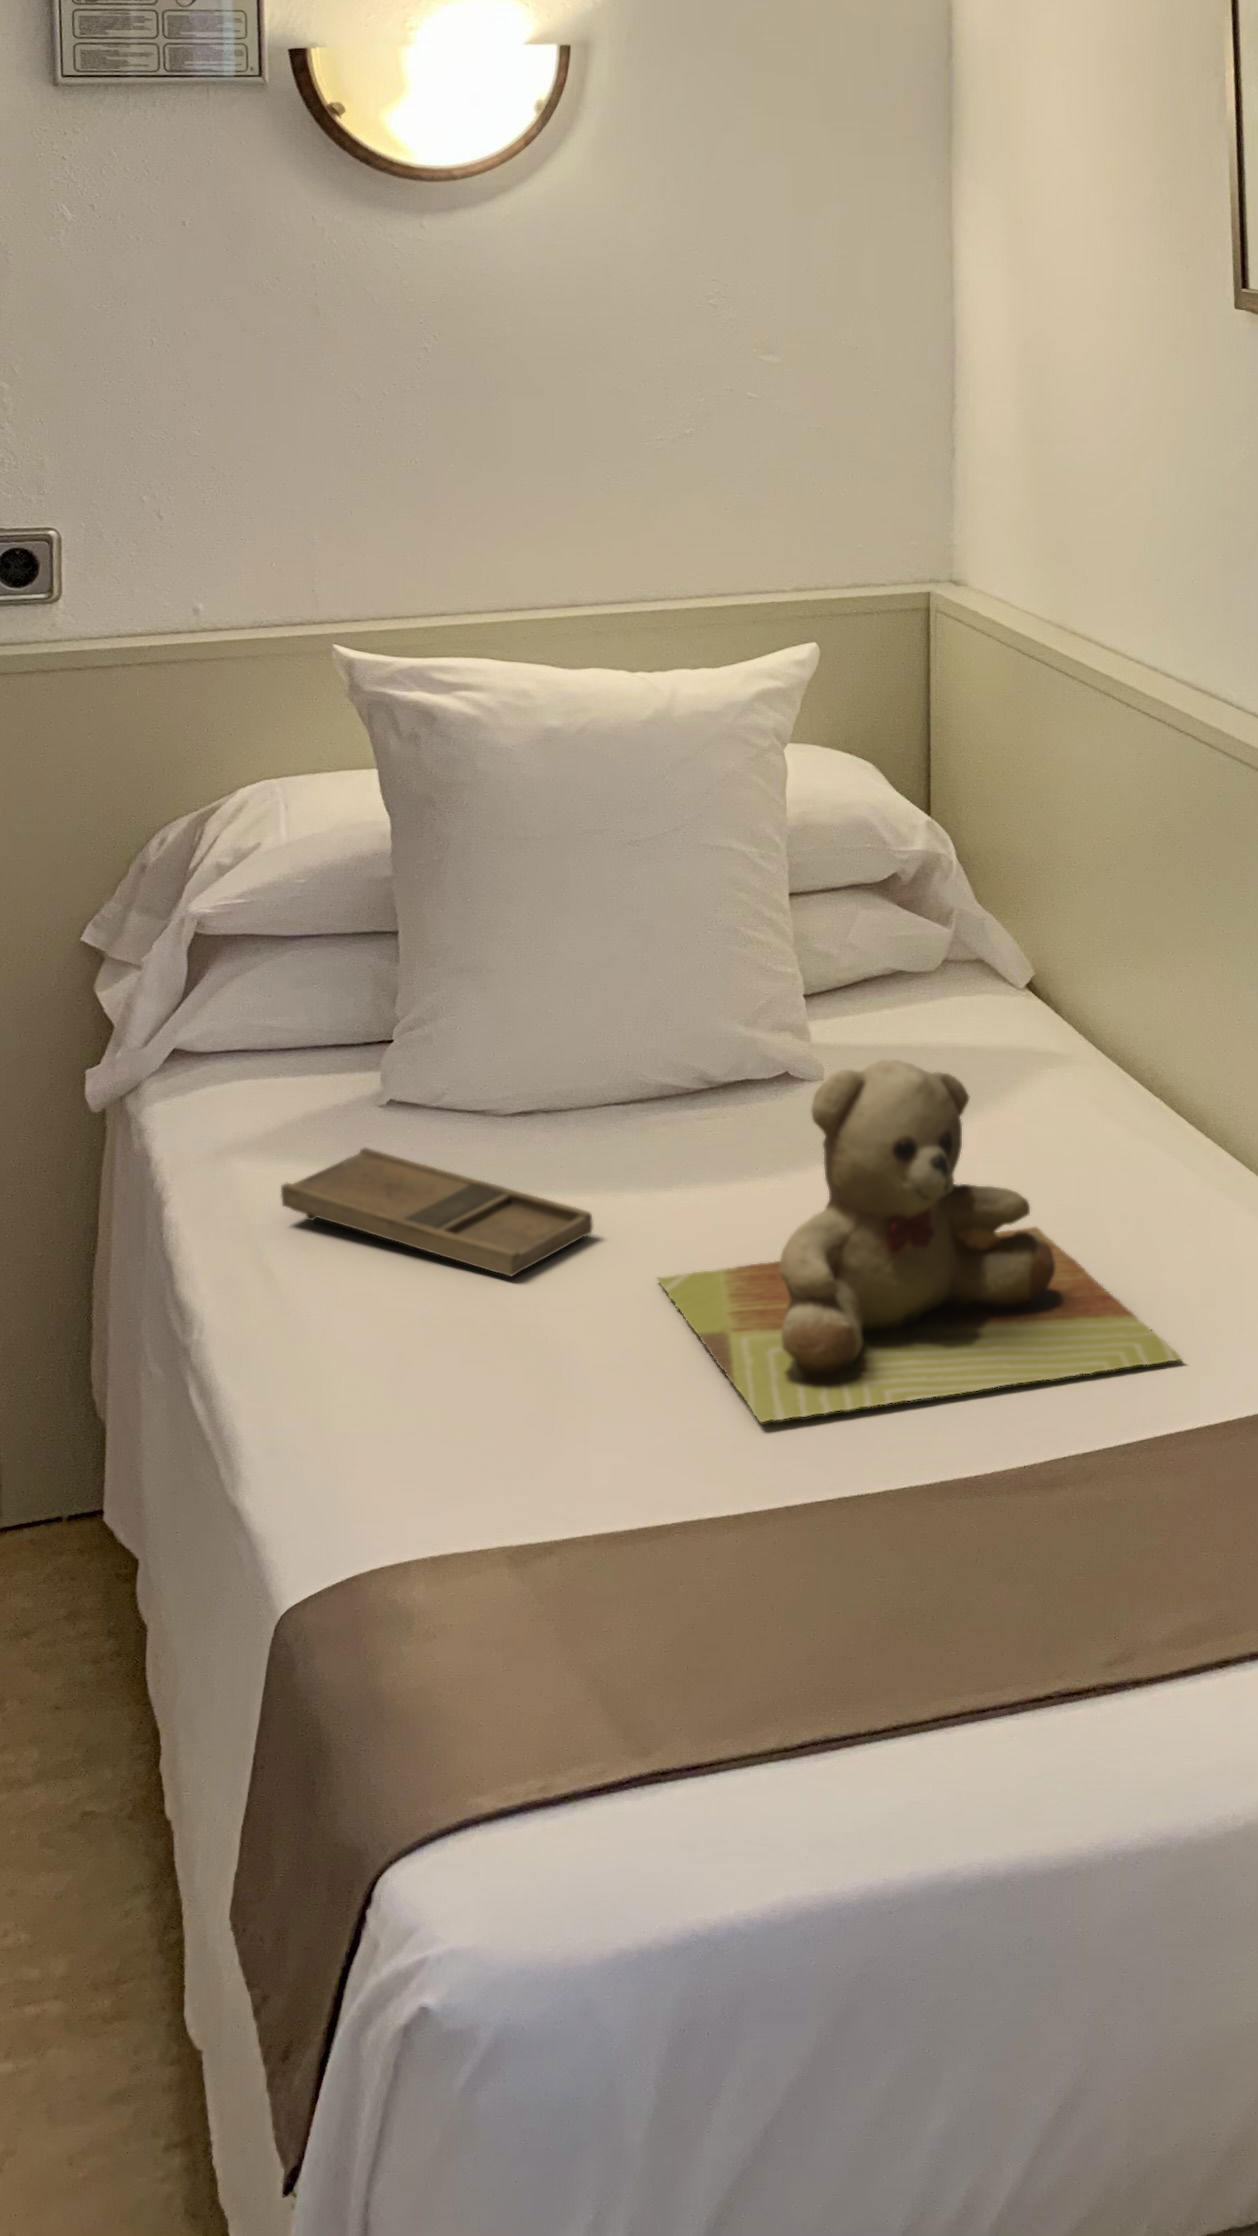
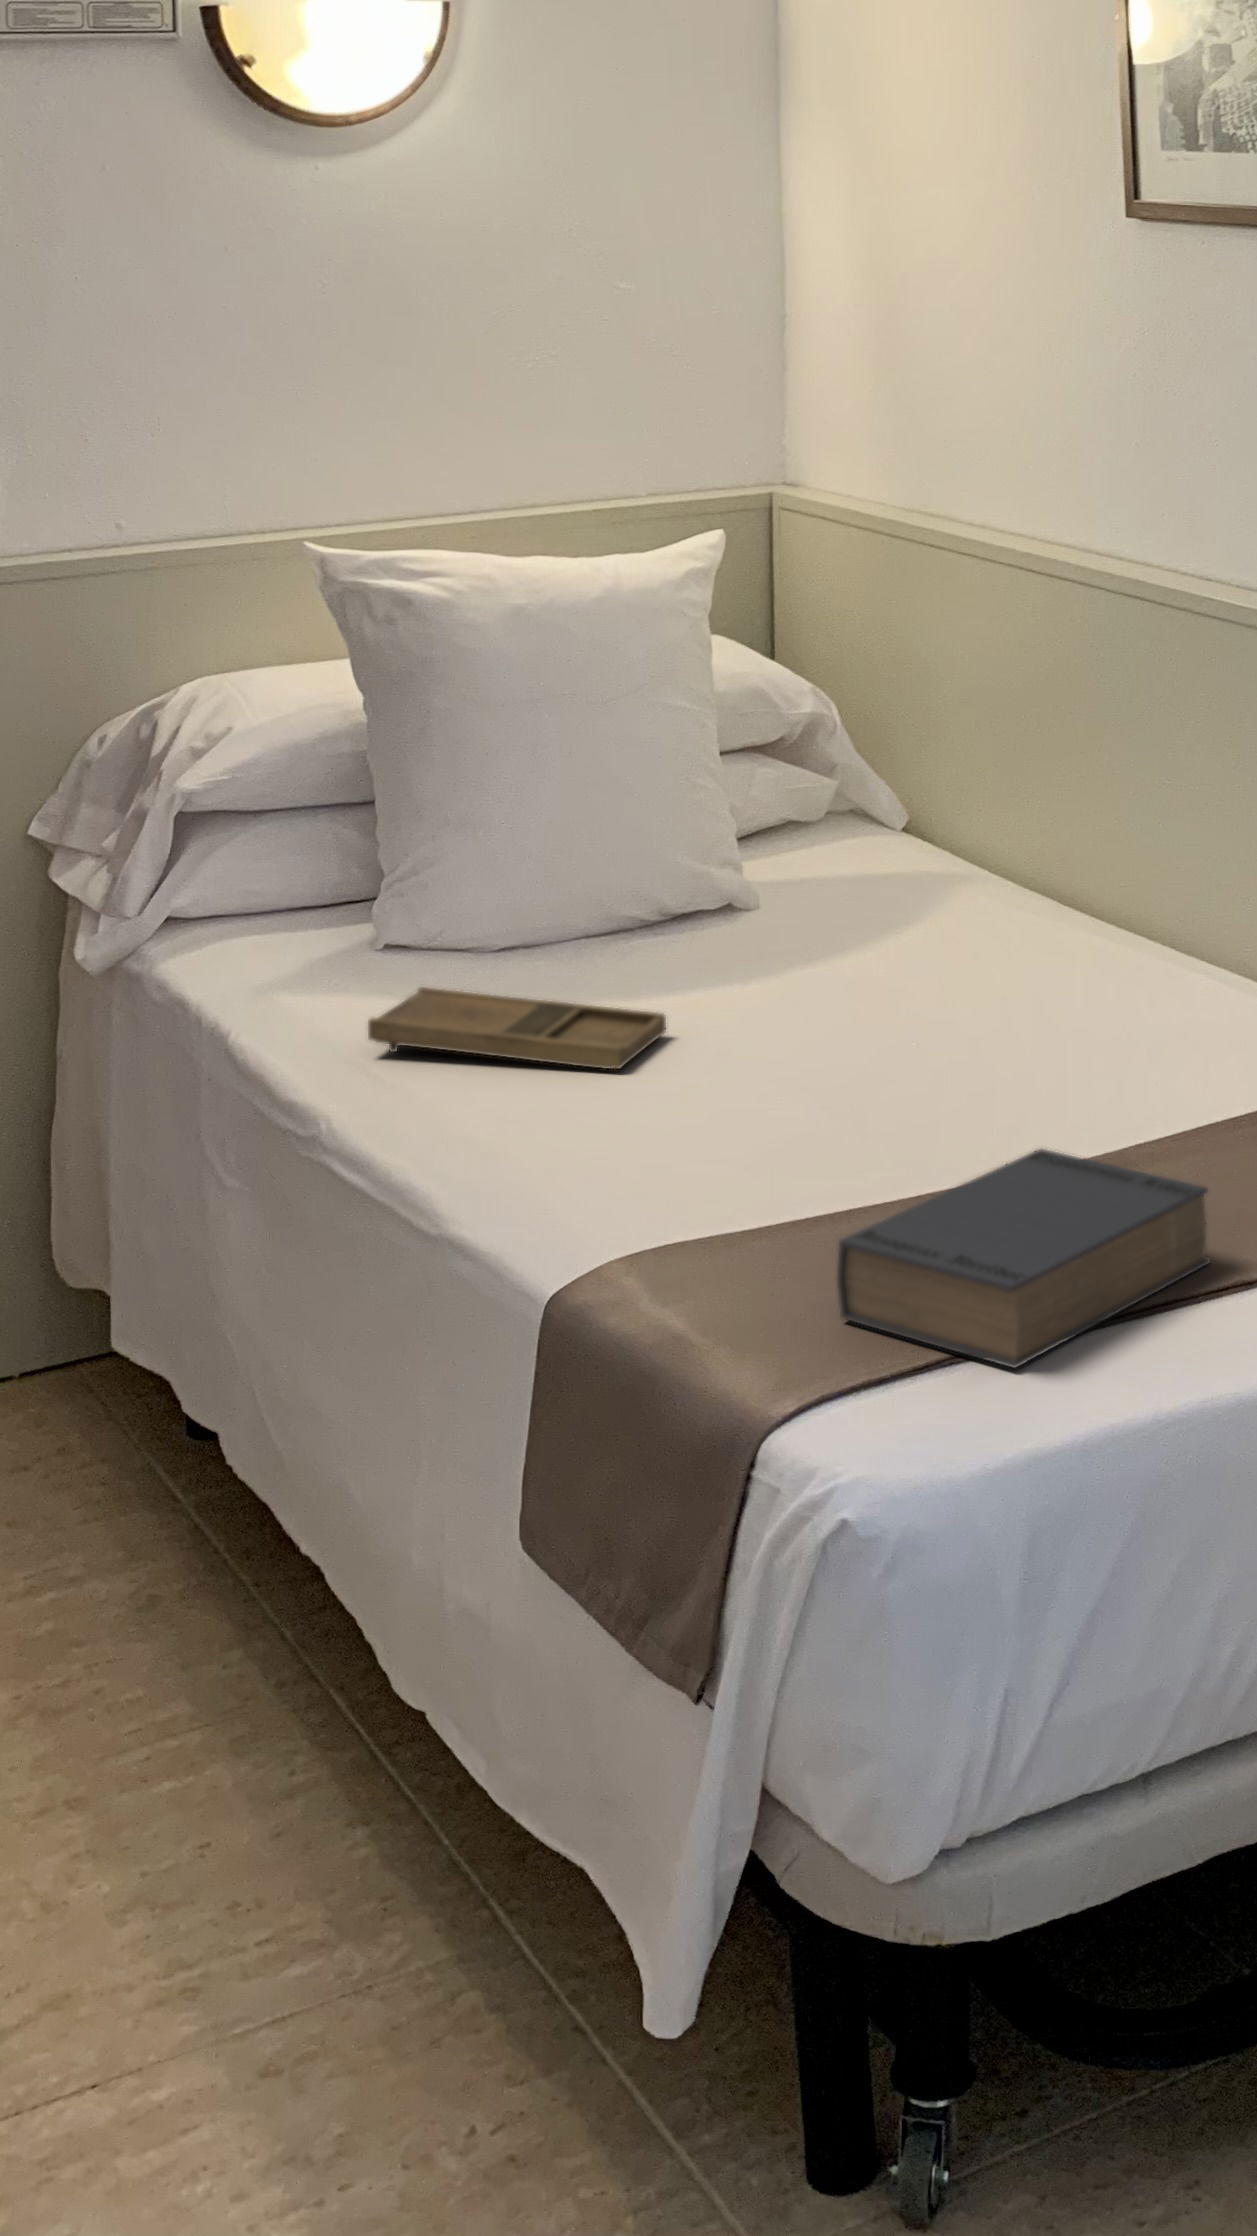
teddy bear: present [657,1060,1180,1422] -> none [748,832,1233,1136]
book: none [493,1490,970,1803] -> present [837,1149,1210,1368]

